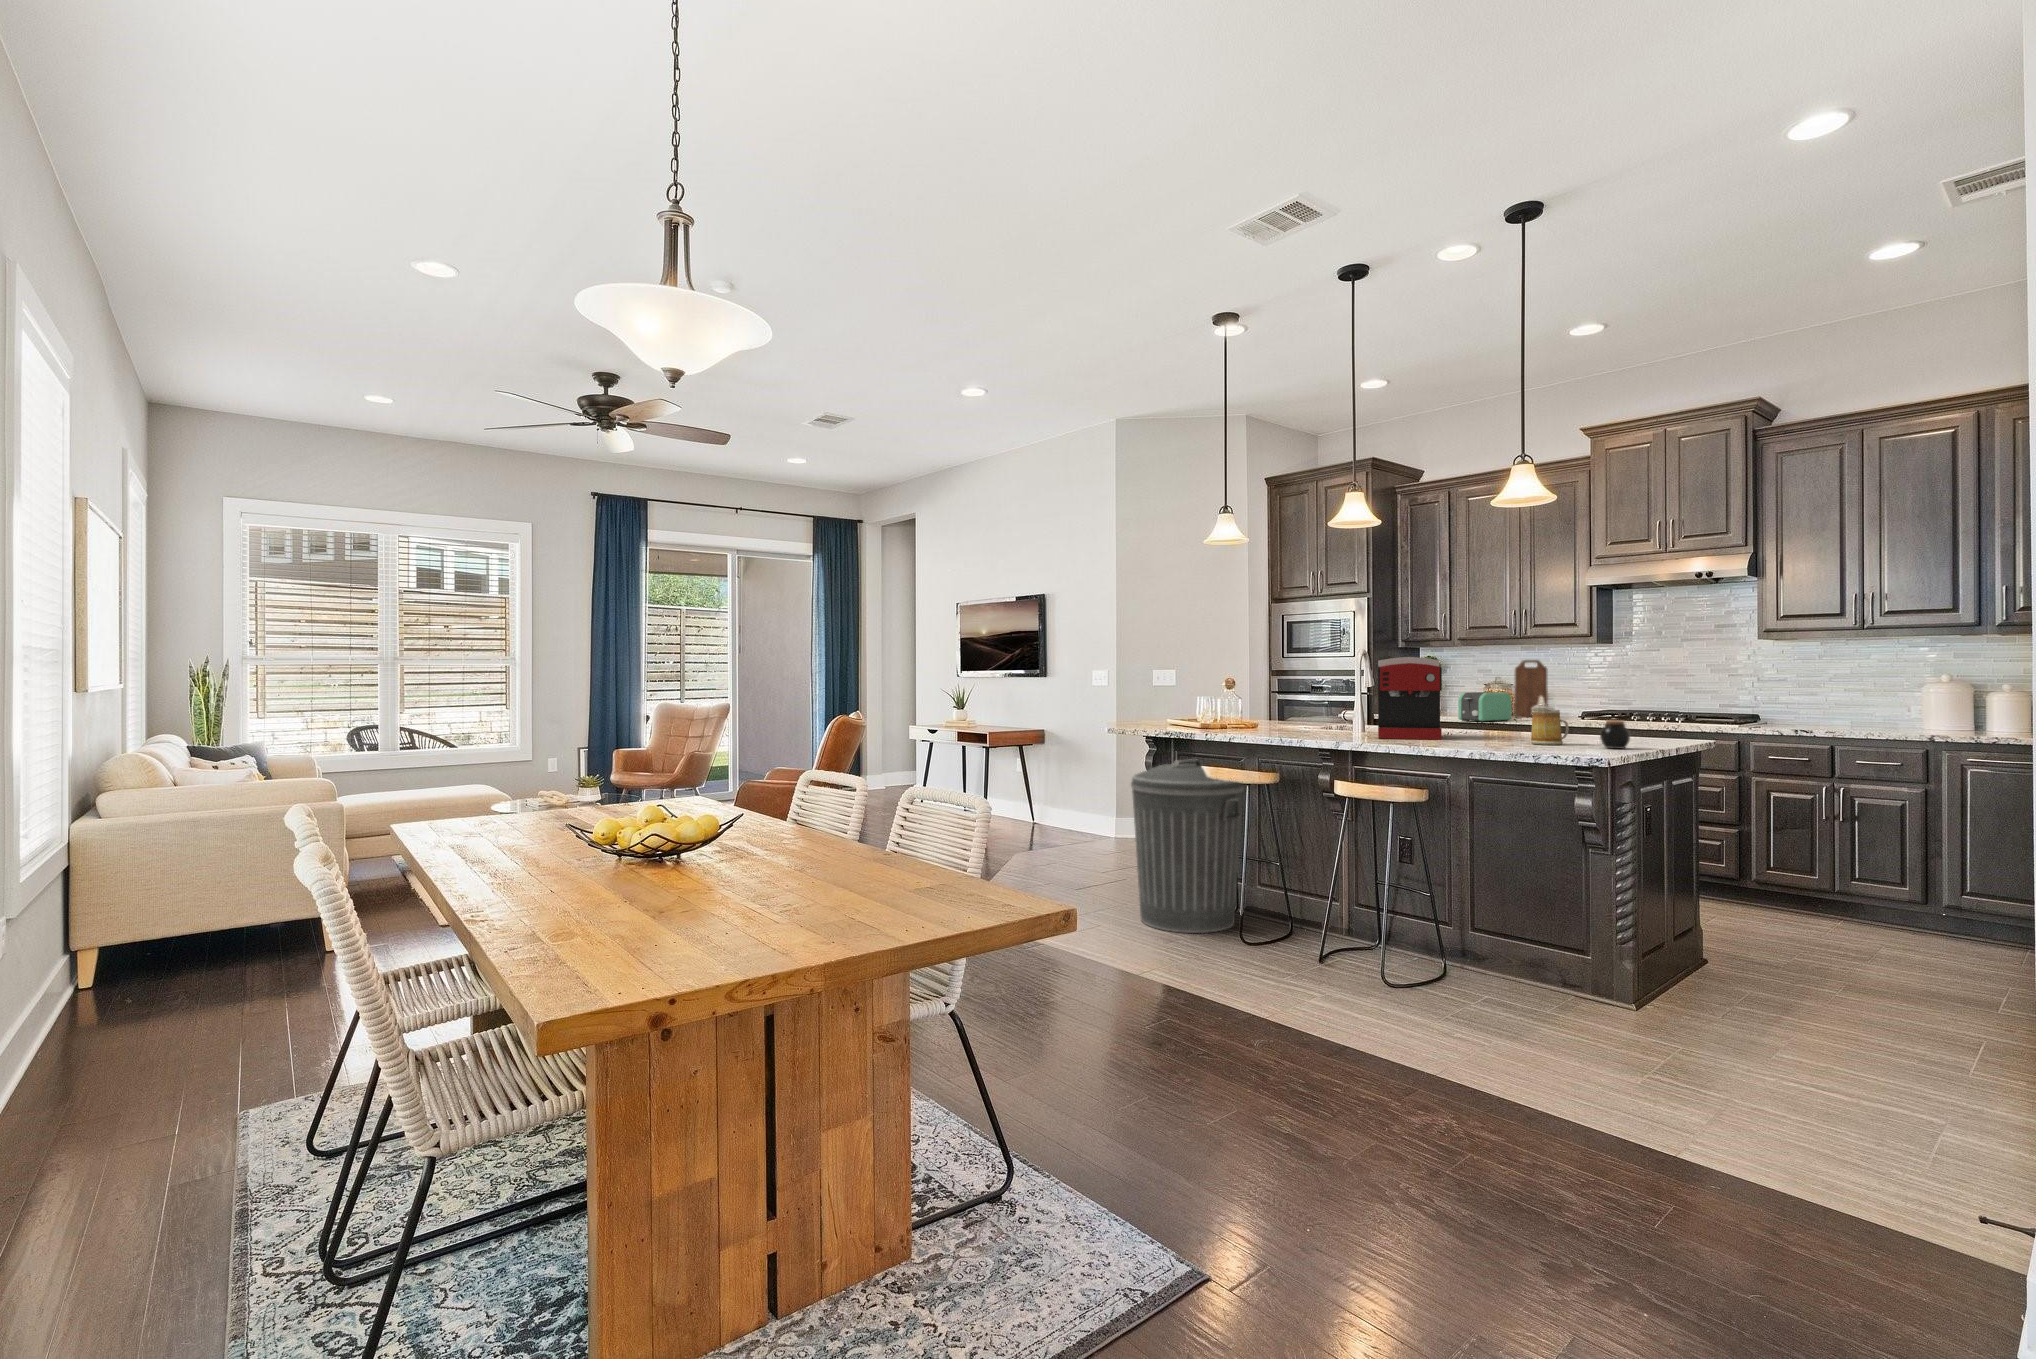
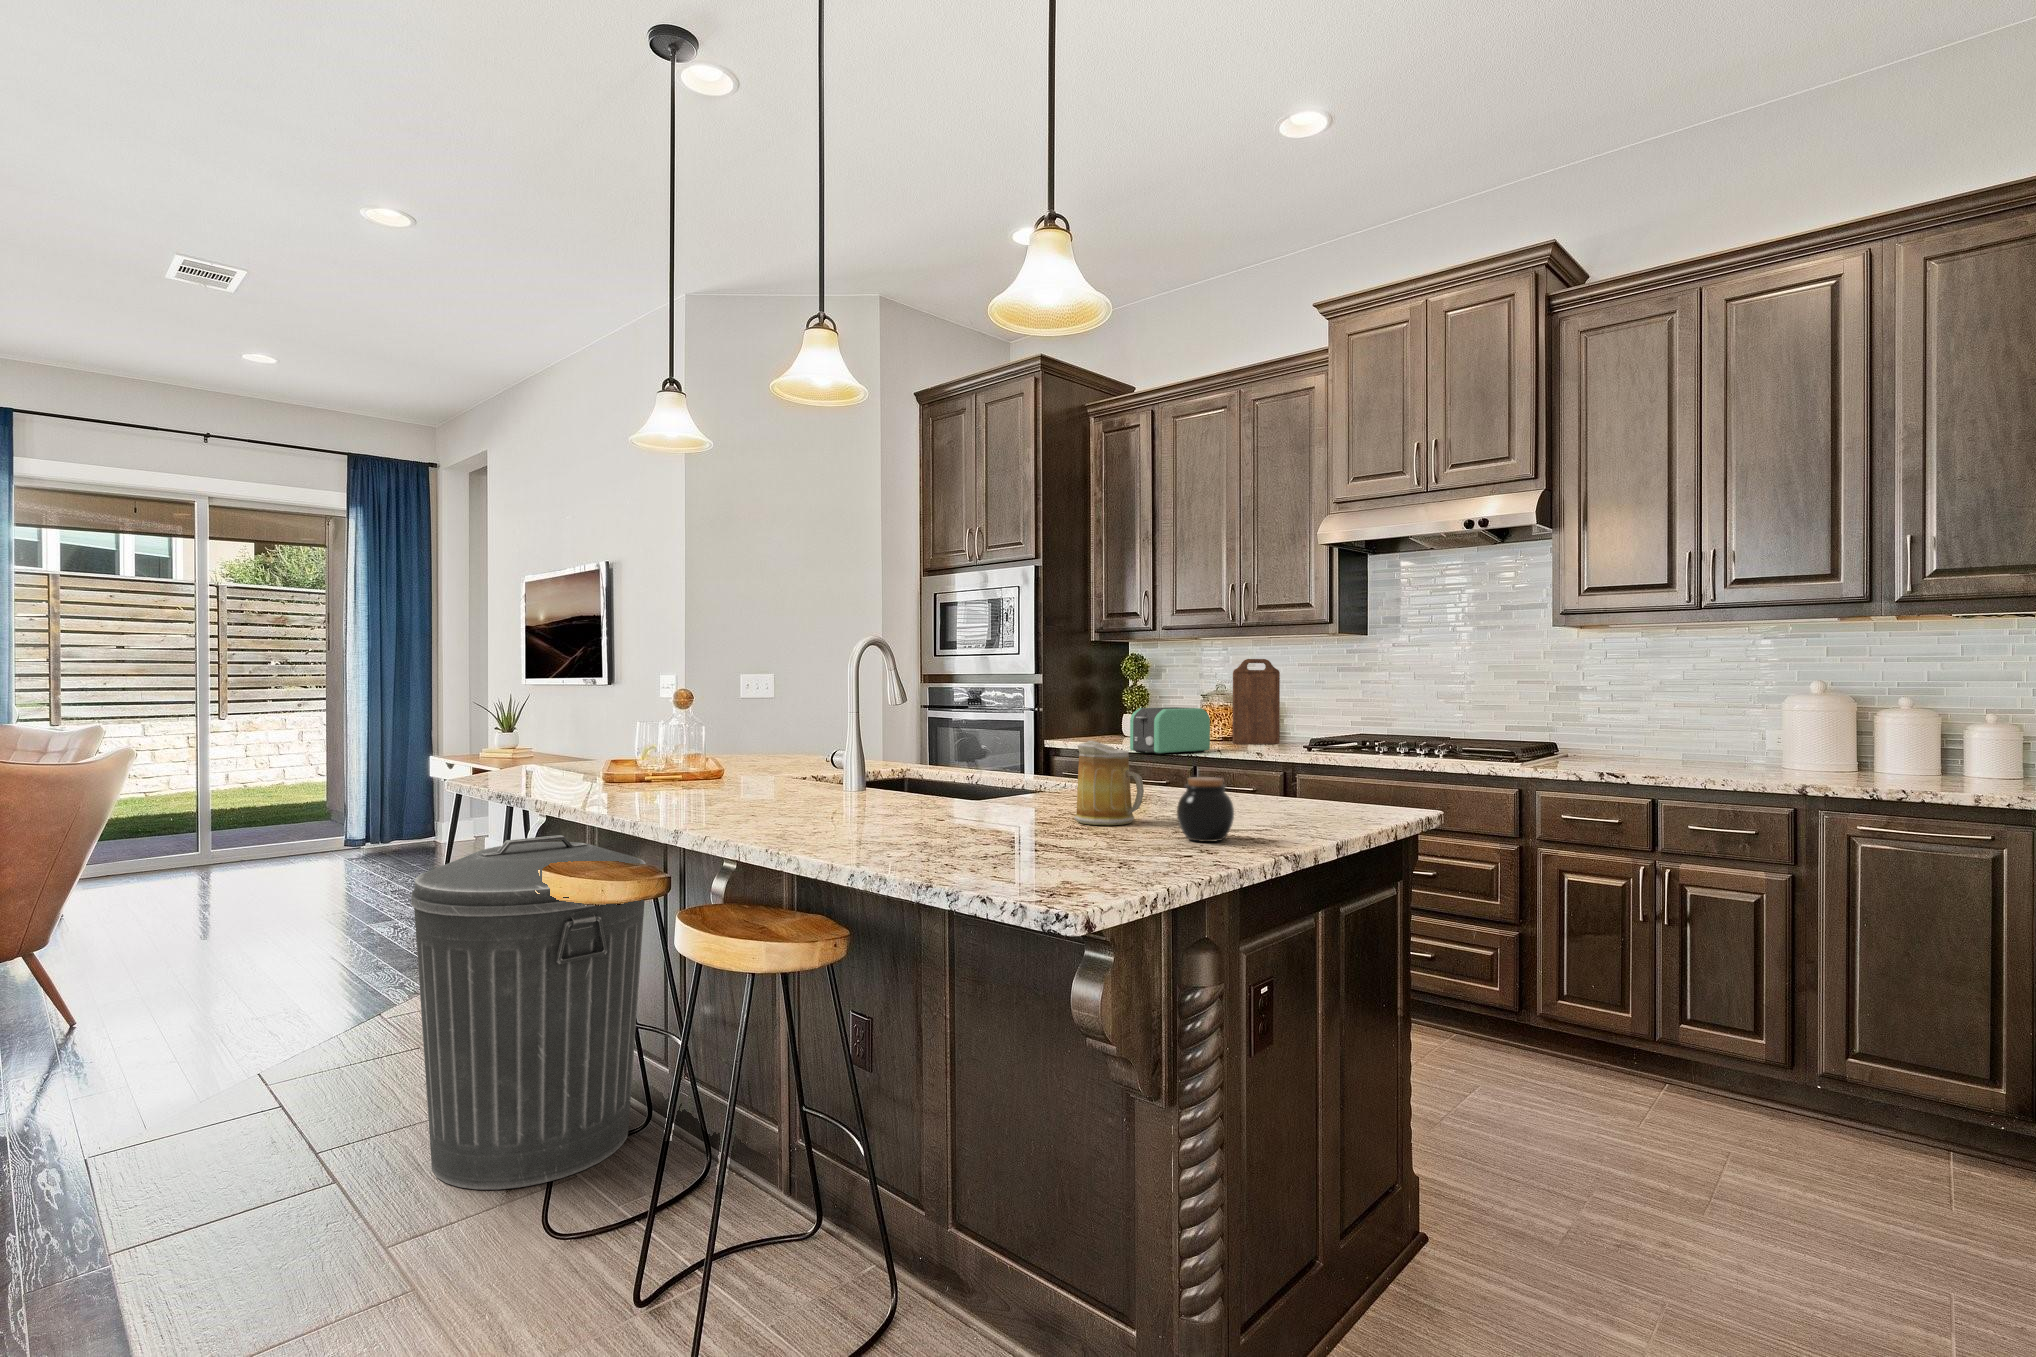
coffee maker: present [1378,657,1442,740] -> none [839,643,983,805]

